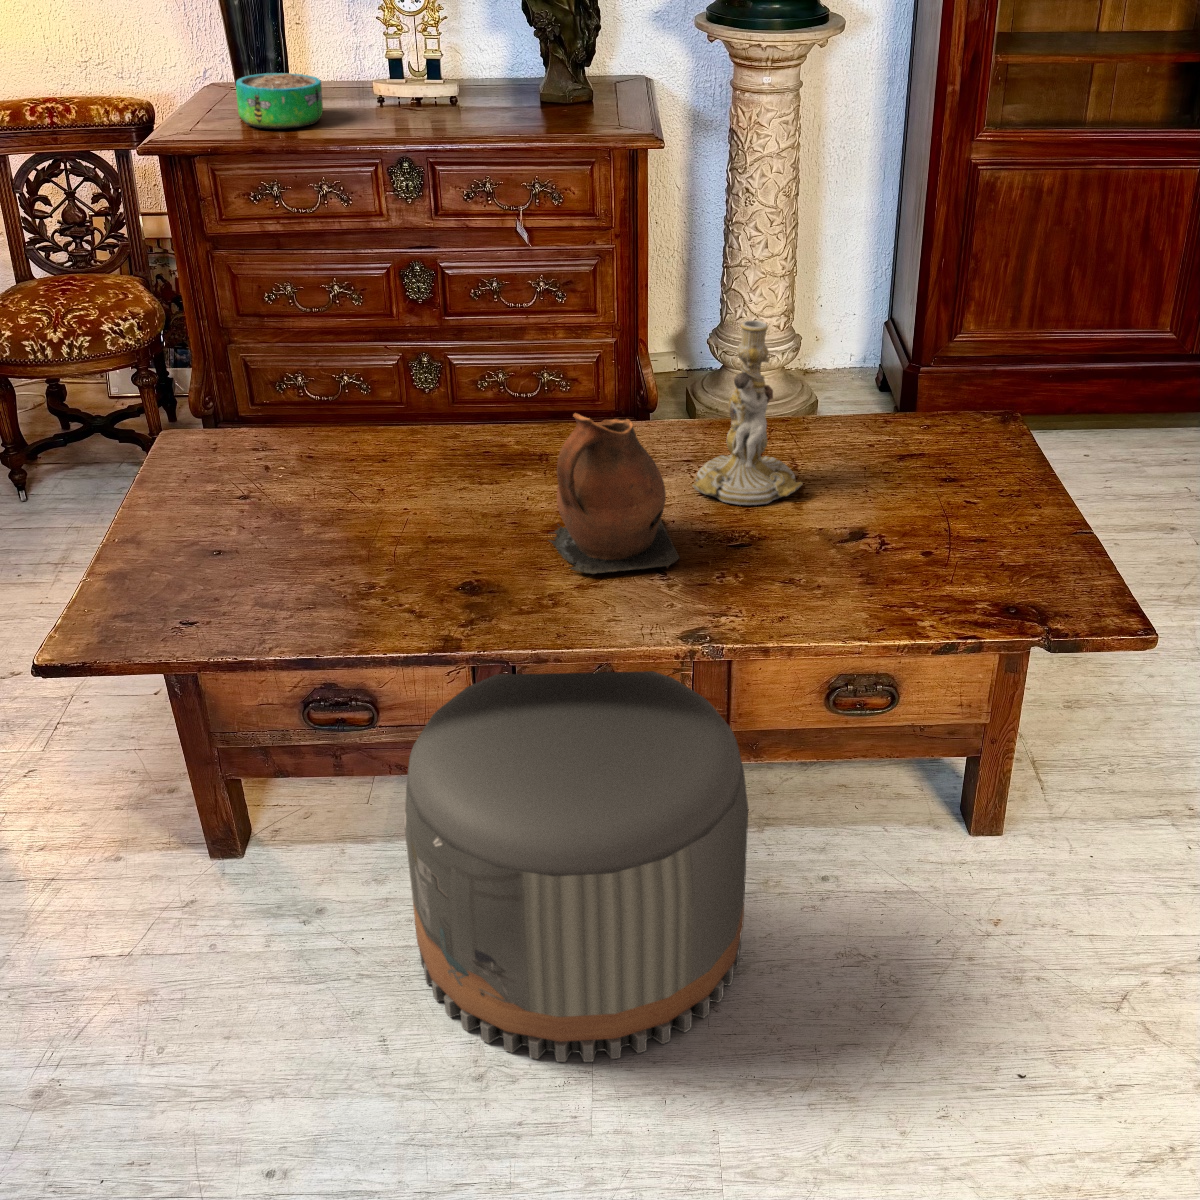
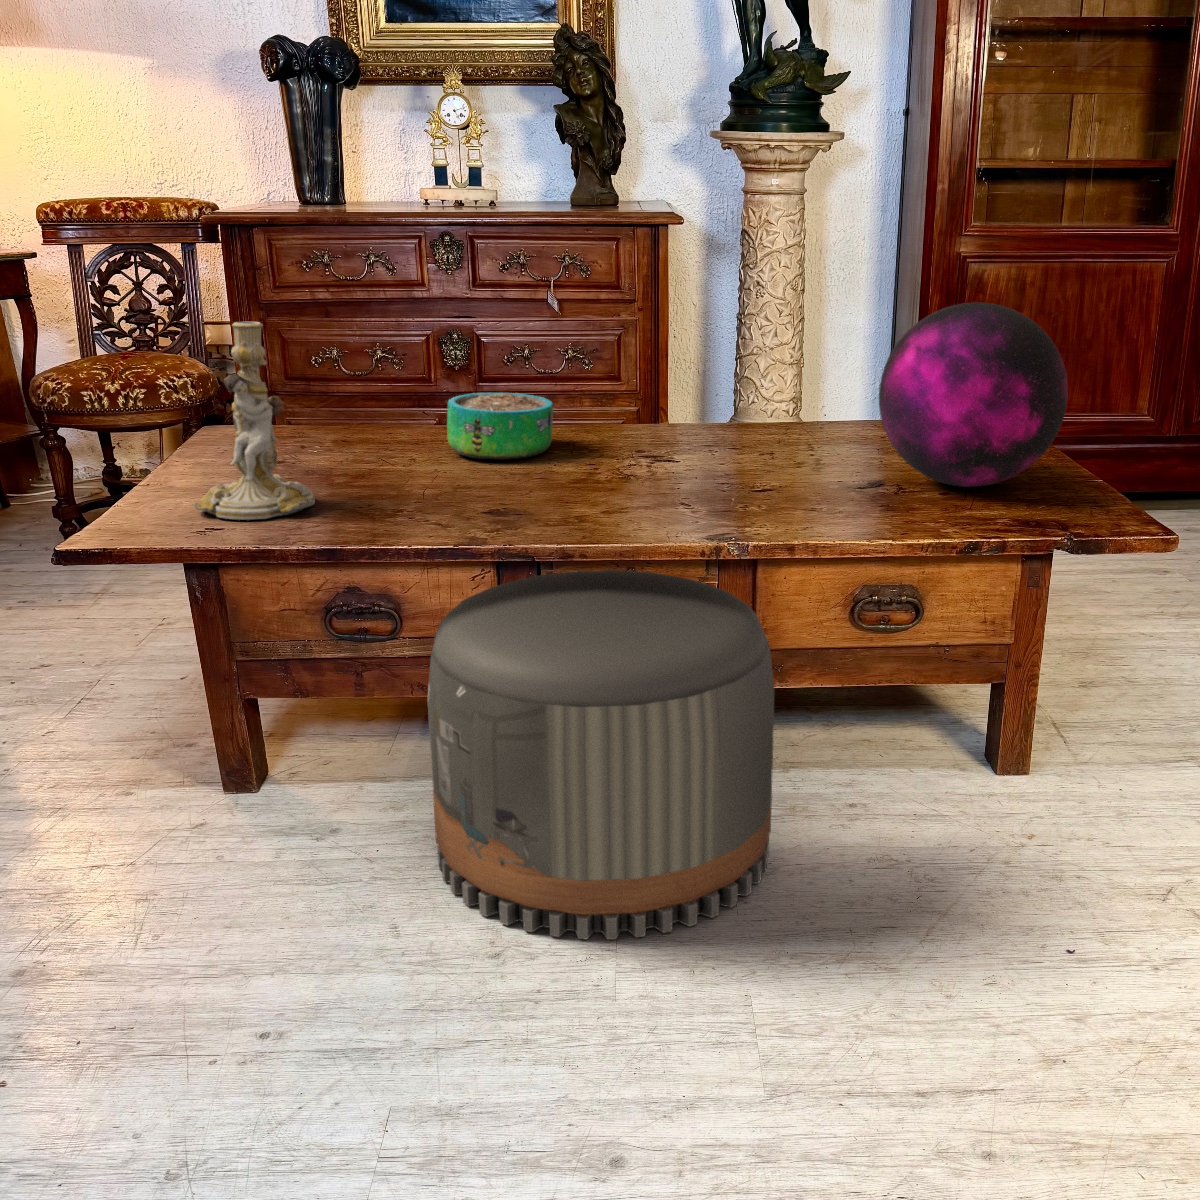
decorative bowl: present [236,73,323,129] -> present [447,393,553,459]
candlestick: present [692,321,802,505] -> present [192,322,315,520]
decorative orb: none [864,371,1059,561] -> present [879,302,1068,487]
ceramic pitcher: present [549,413,679,574] -> none [574,339,703,495]

